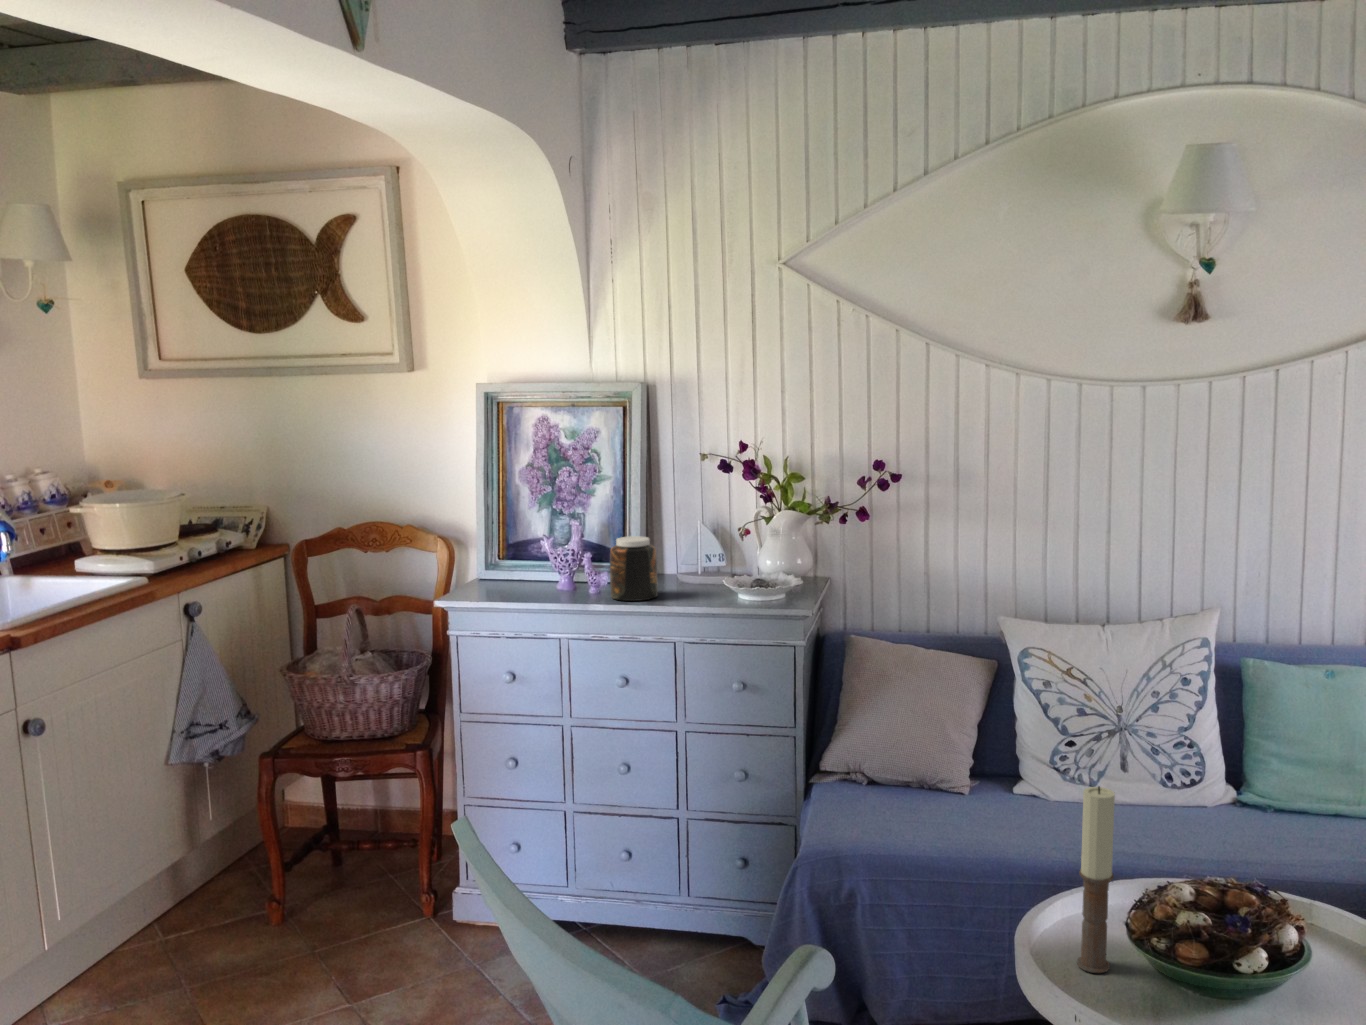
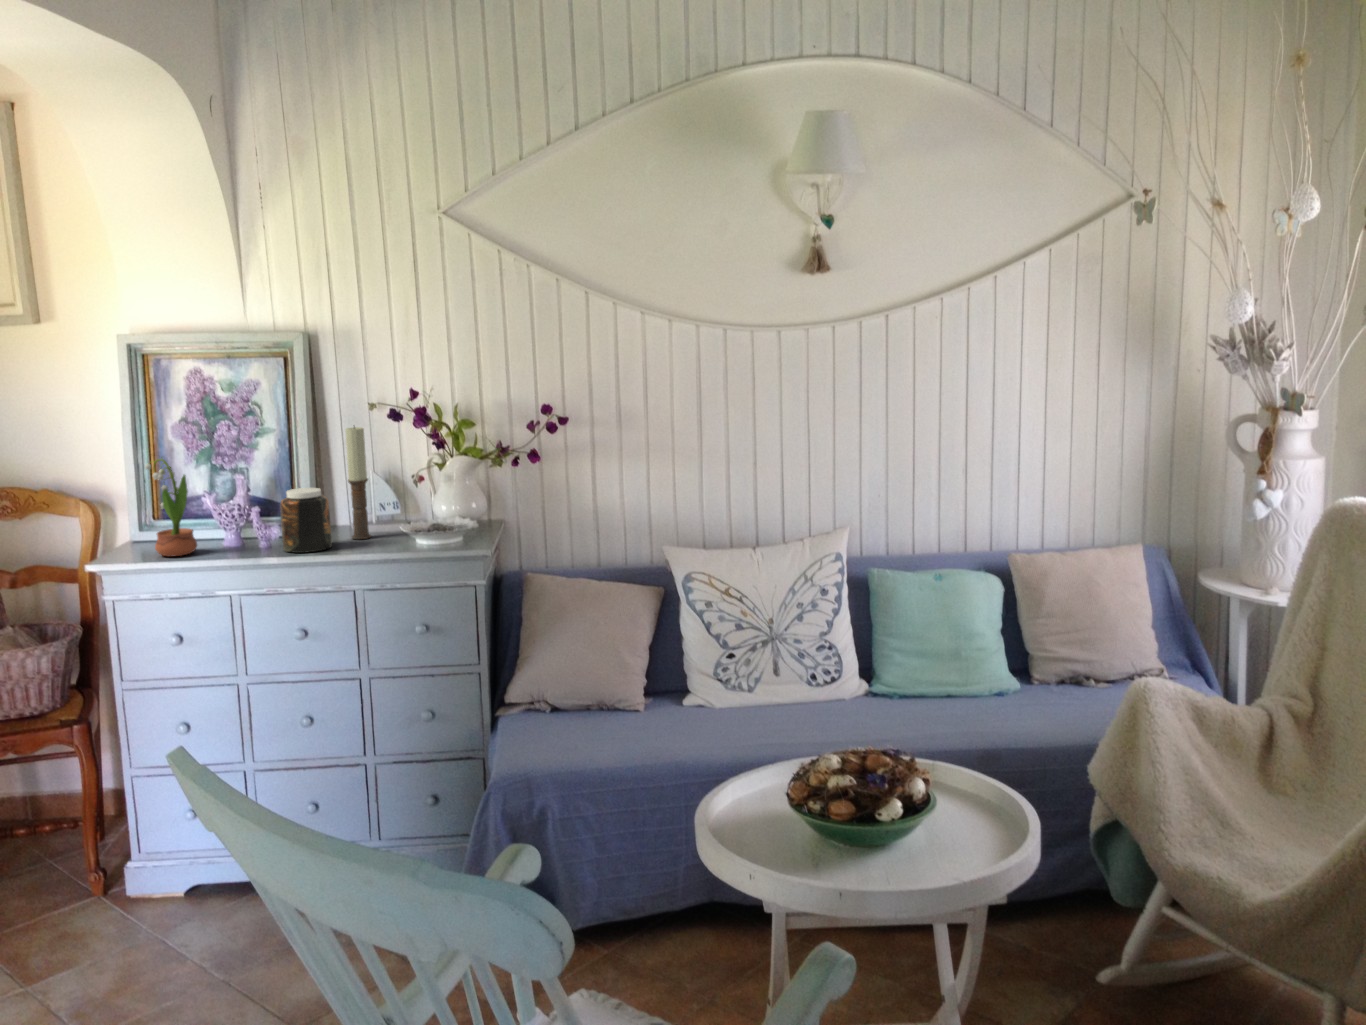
potted flower: none [488,499,532,597] -> present [145,459,197,556]
candle: present [1077,786,1115,973] -> present [346,426,371,539]

